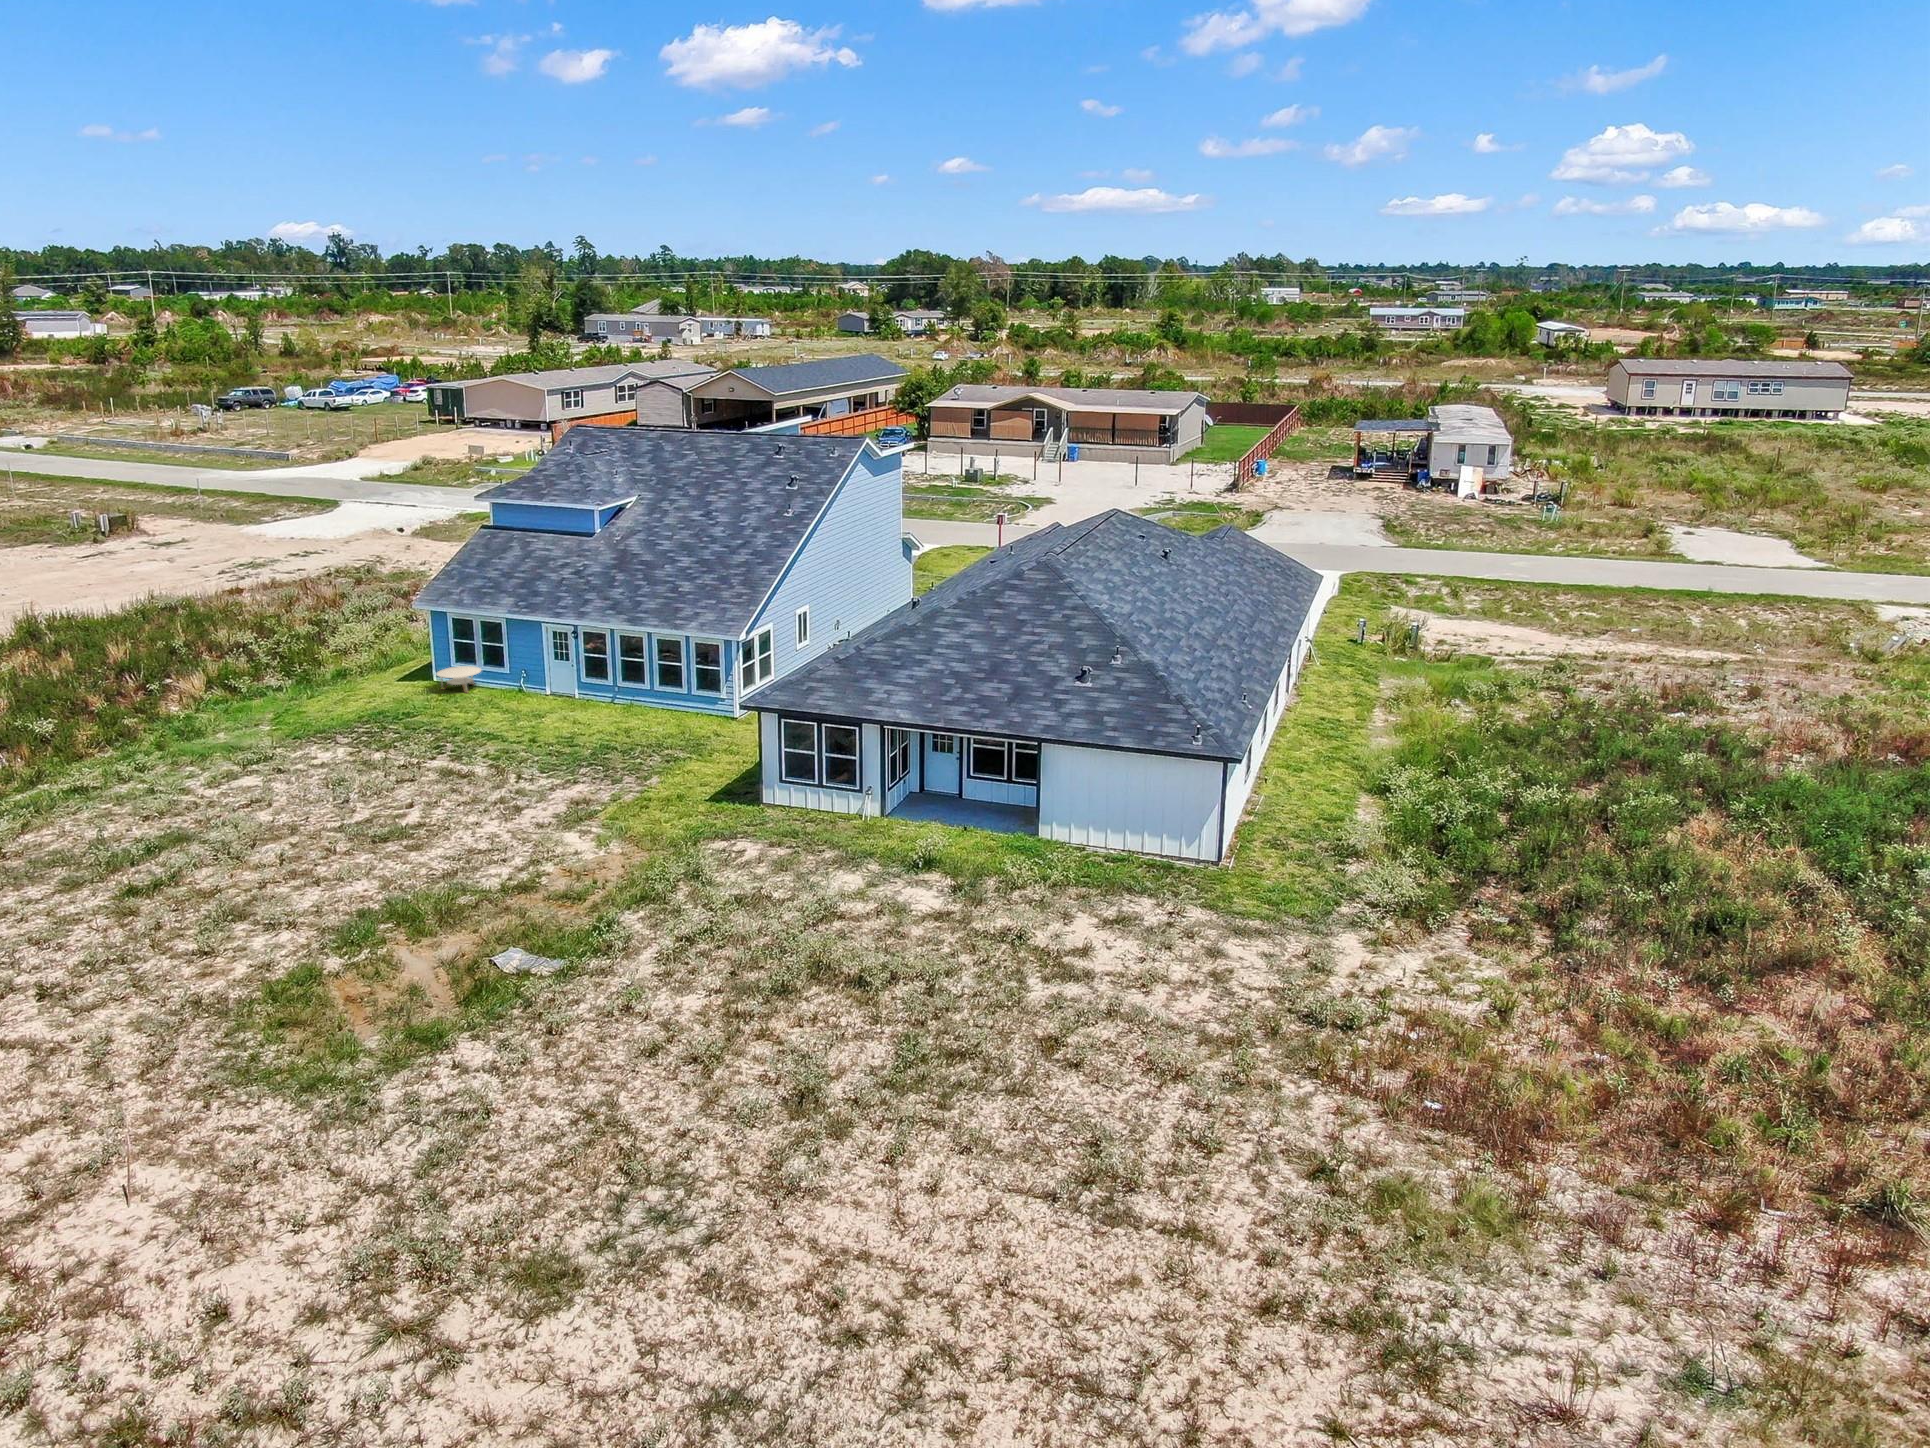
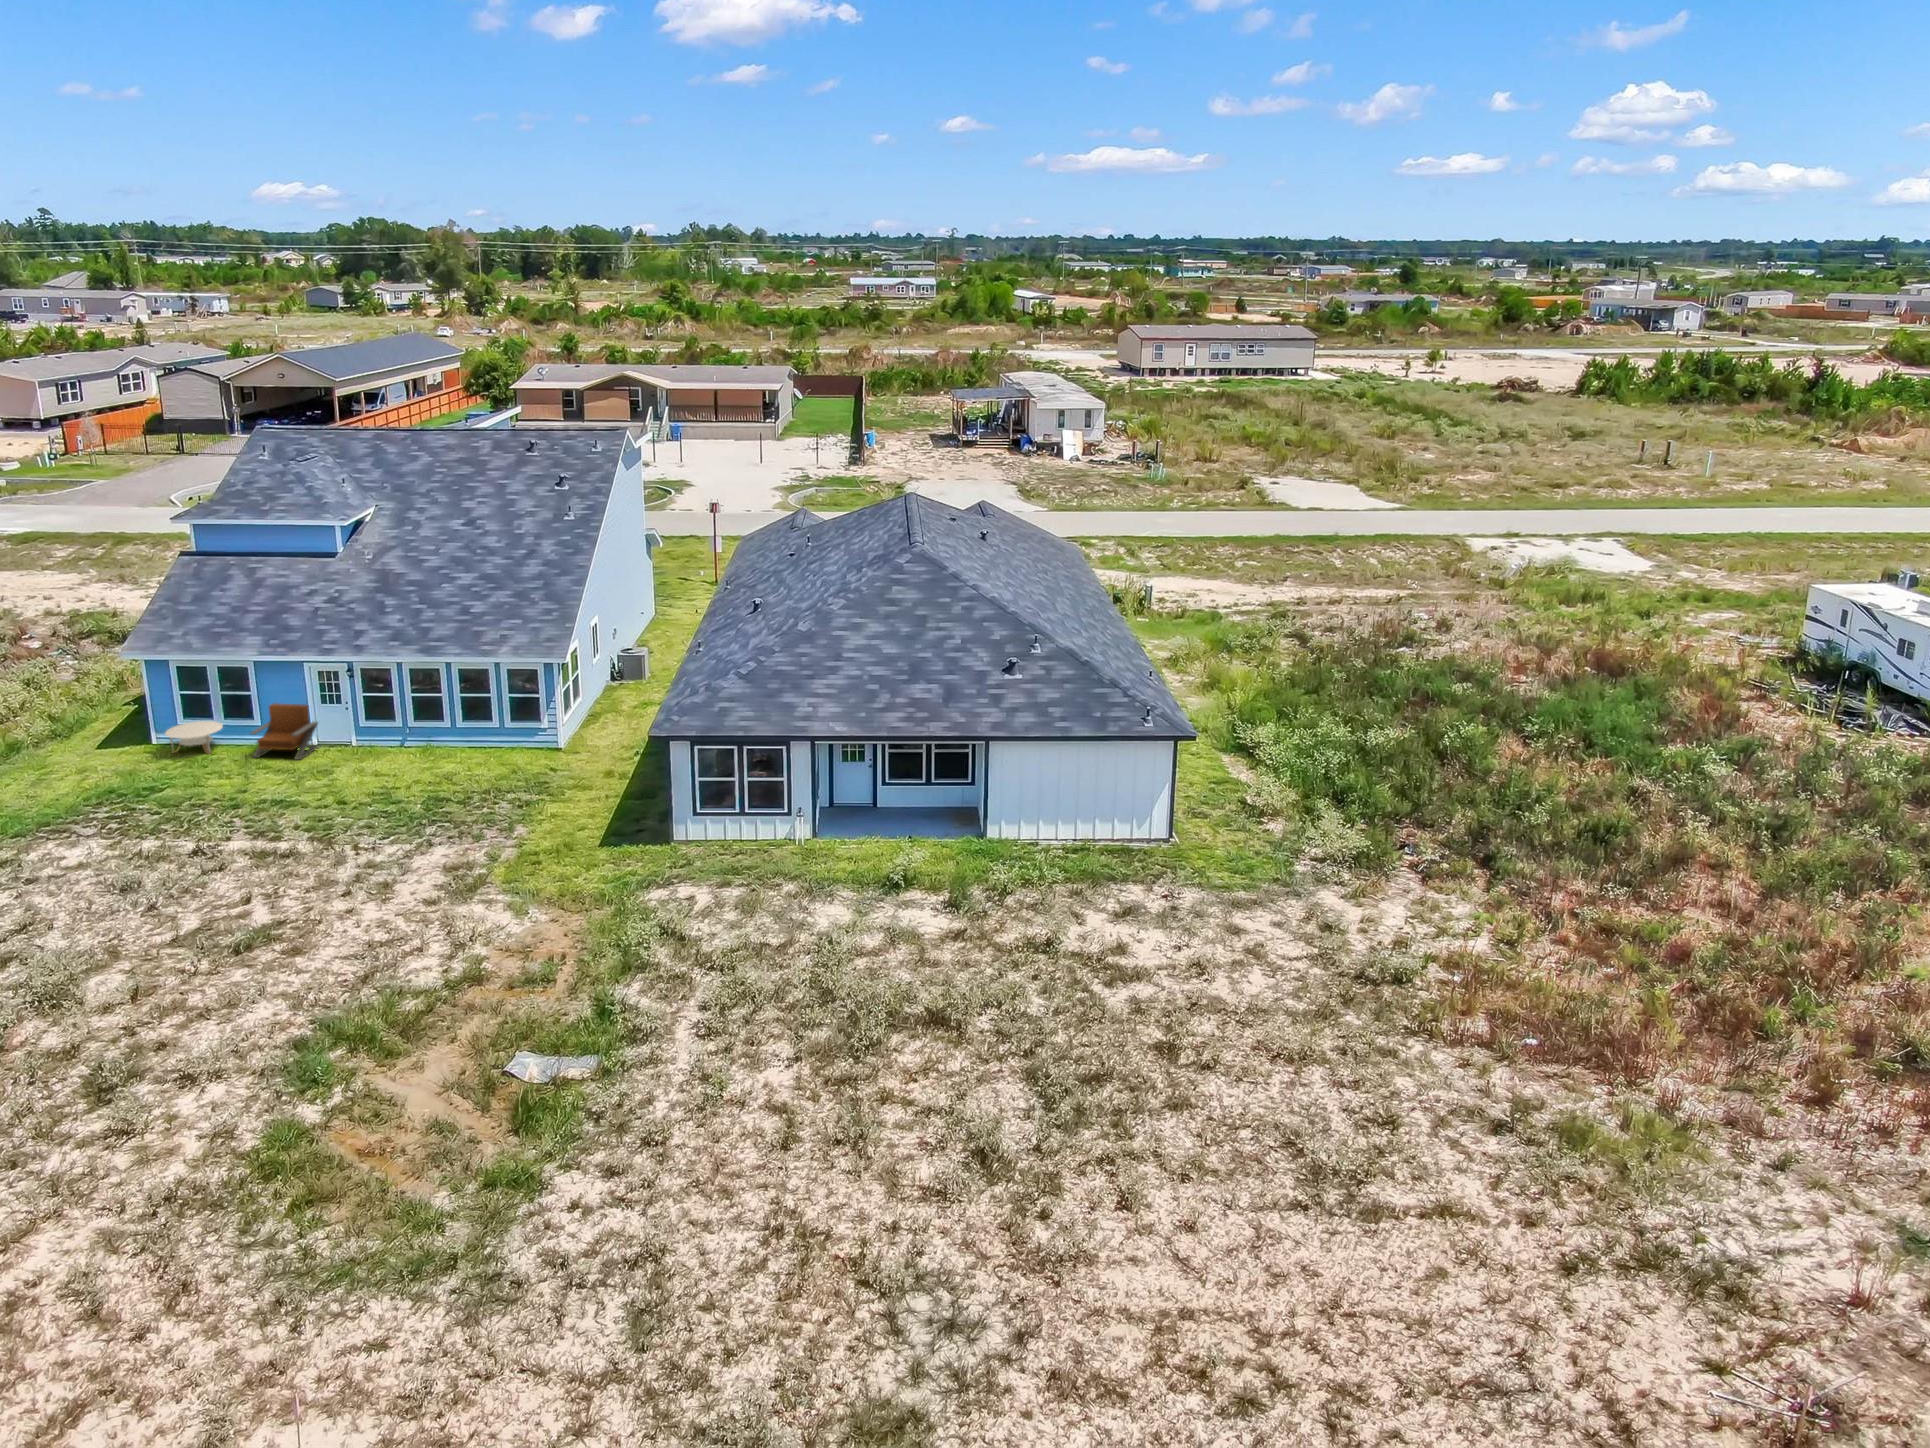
lounge chair: none [492,656,549,705] -> present [251,703,320,760]

